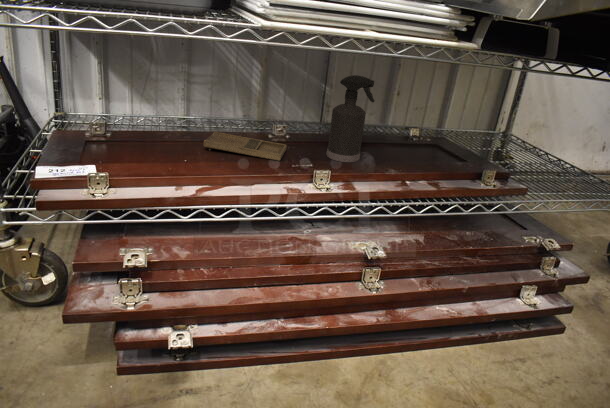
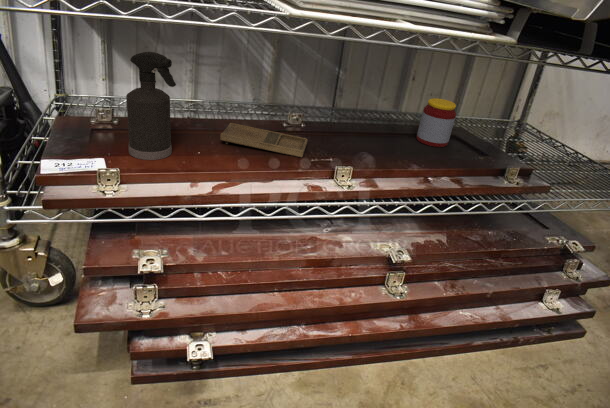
spray bottle: present [326,75,375,162] -> present [126,52,176,160]
jar: none [394,106,430,152] -> present [416,98,456,147]

